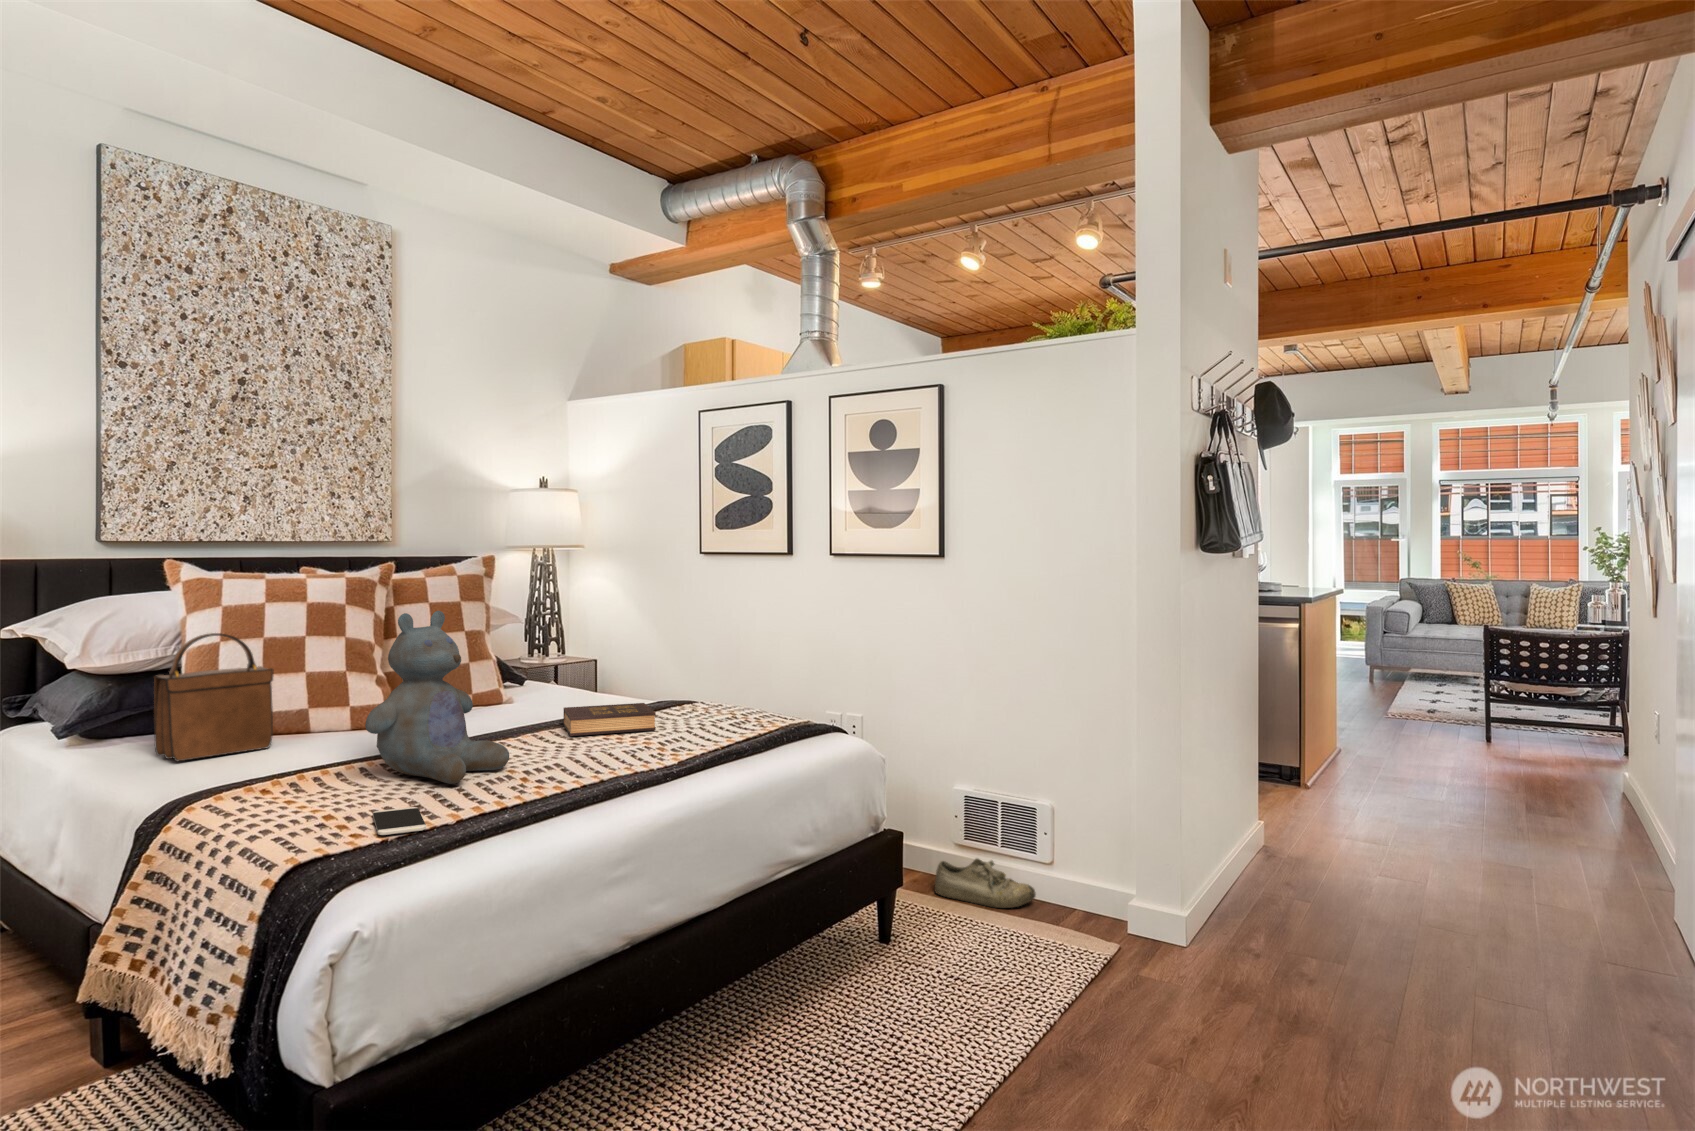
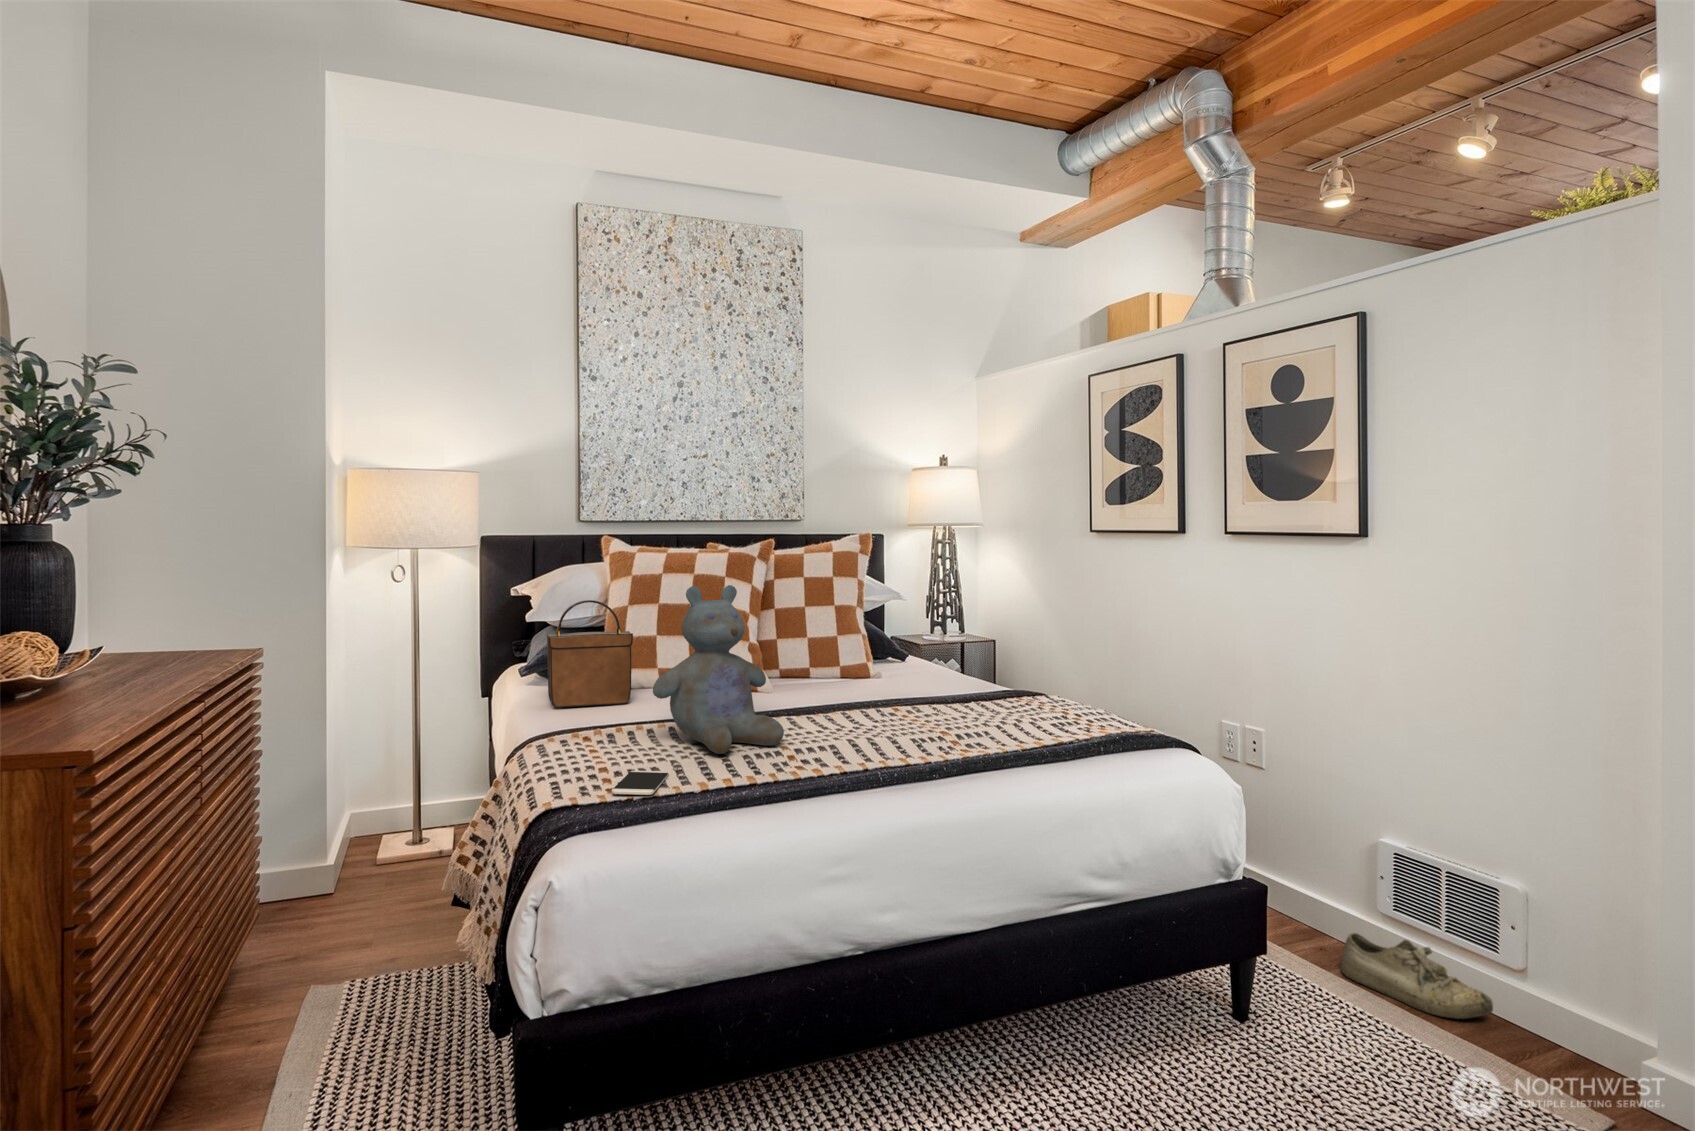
hardback book: present [563,703,656,736] -> none [871,691,962,723]

